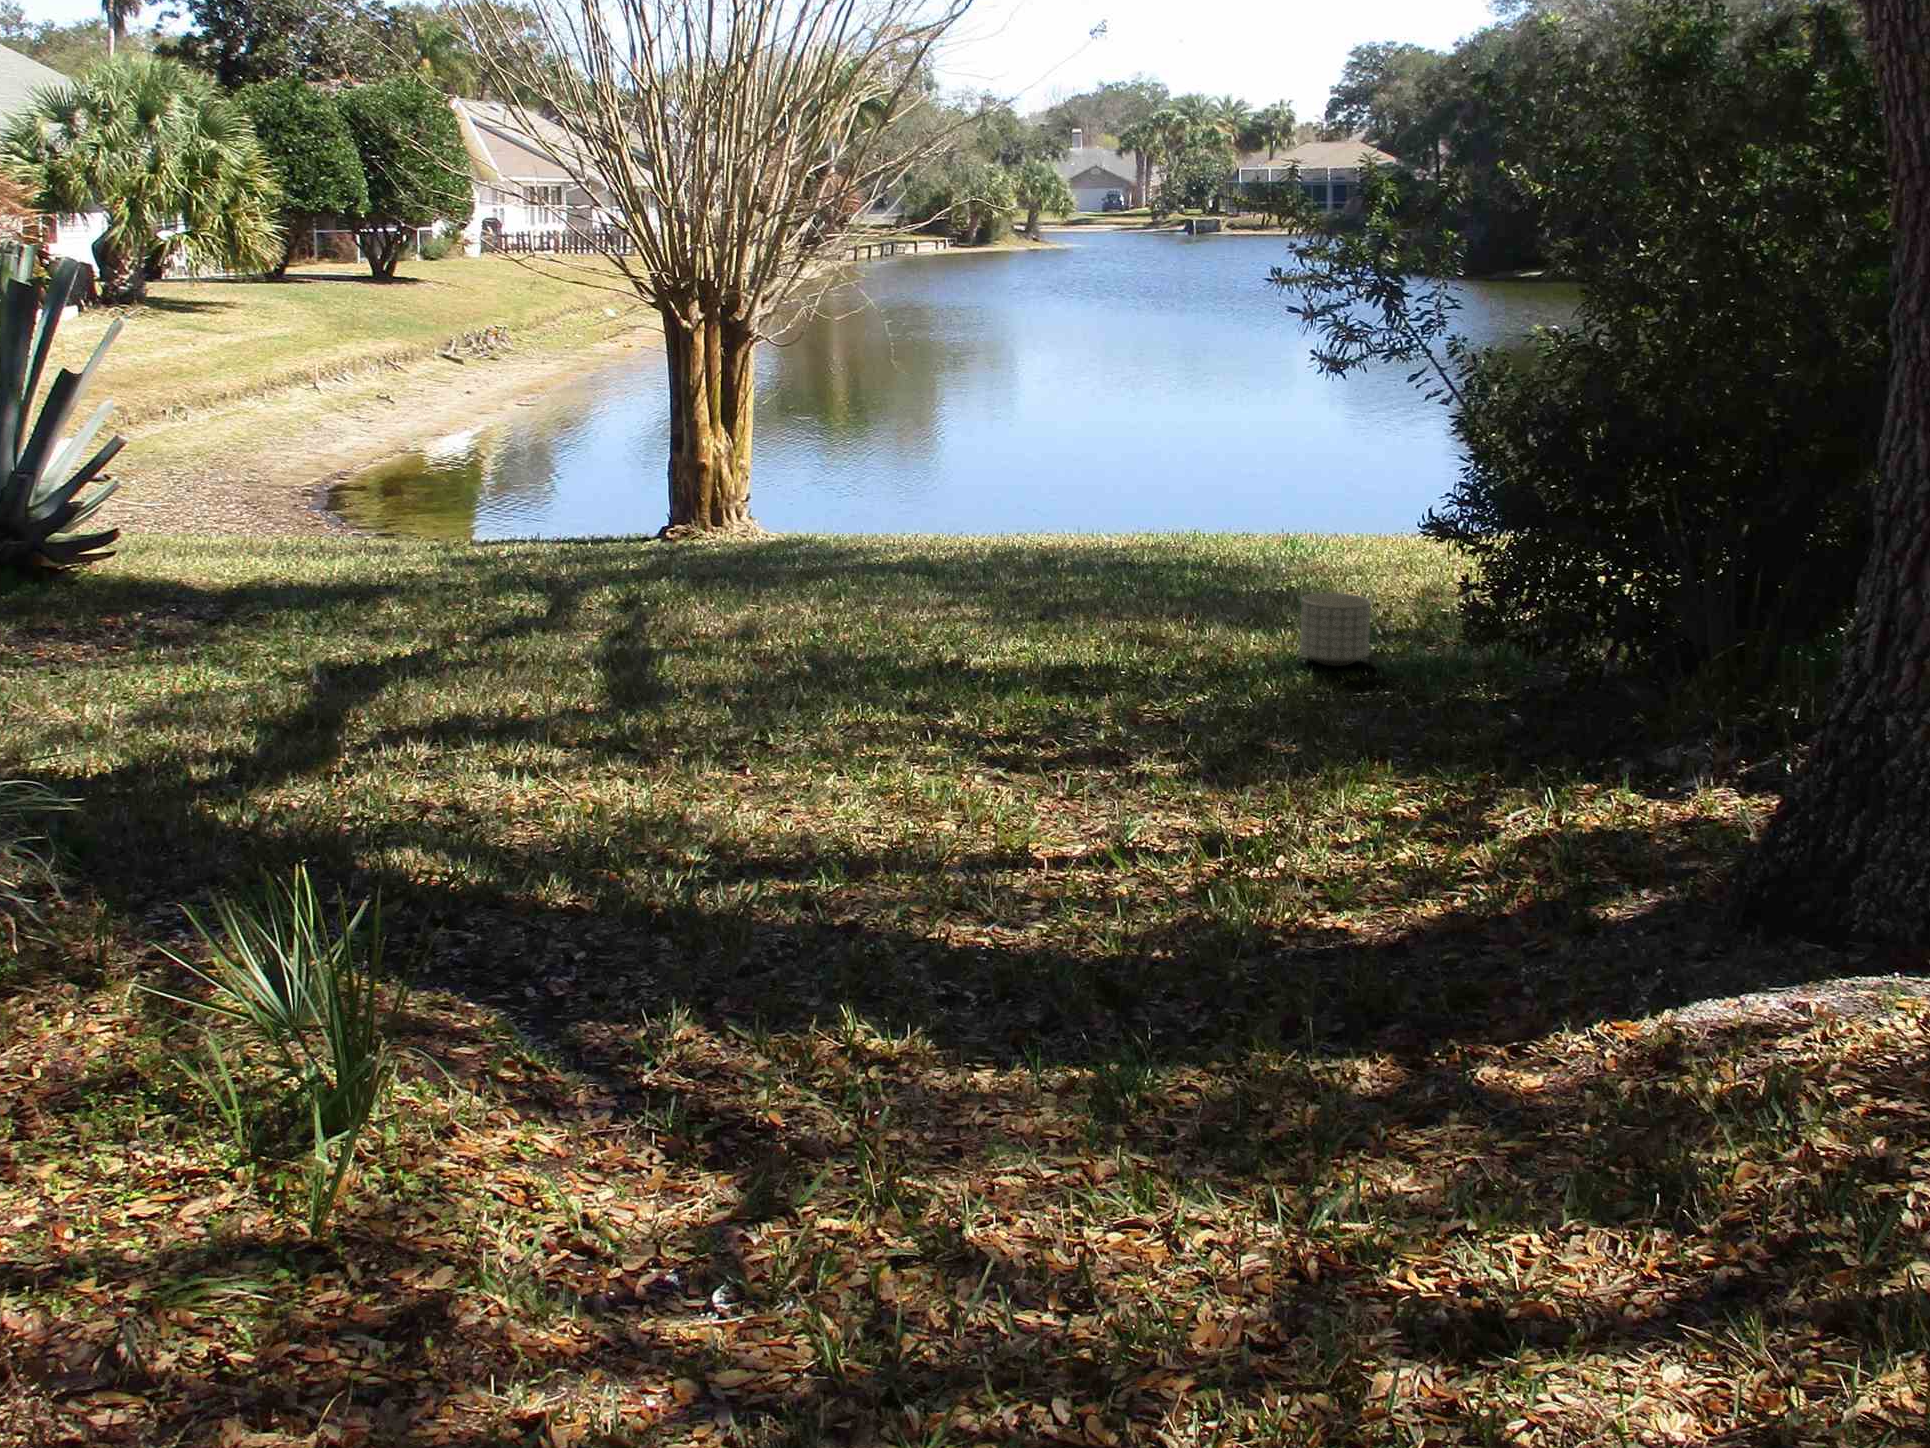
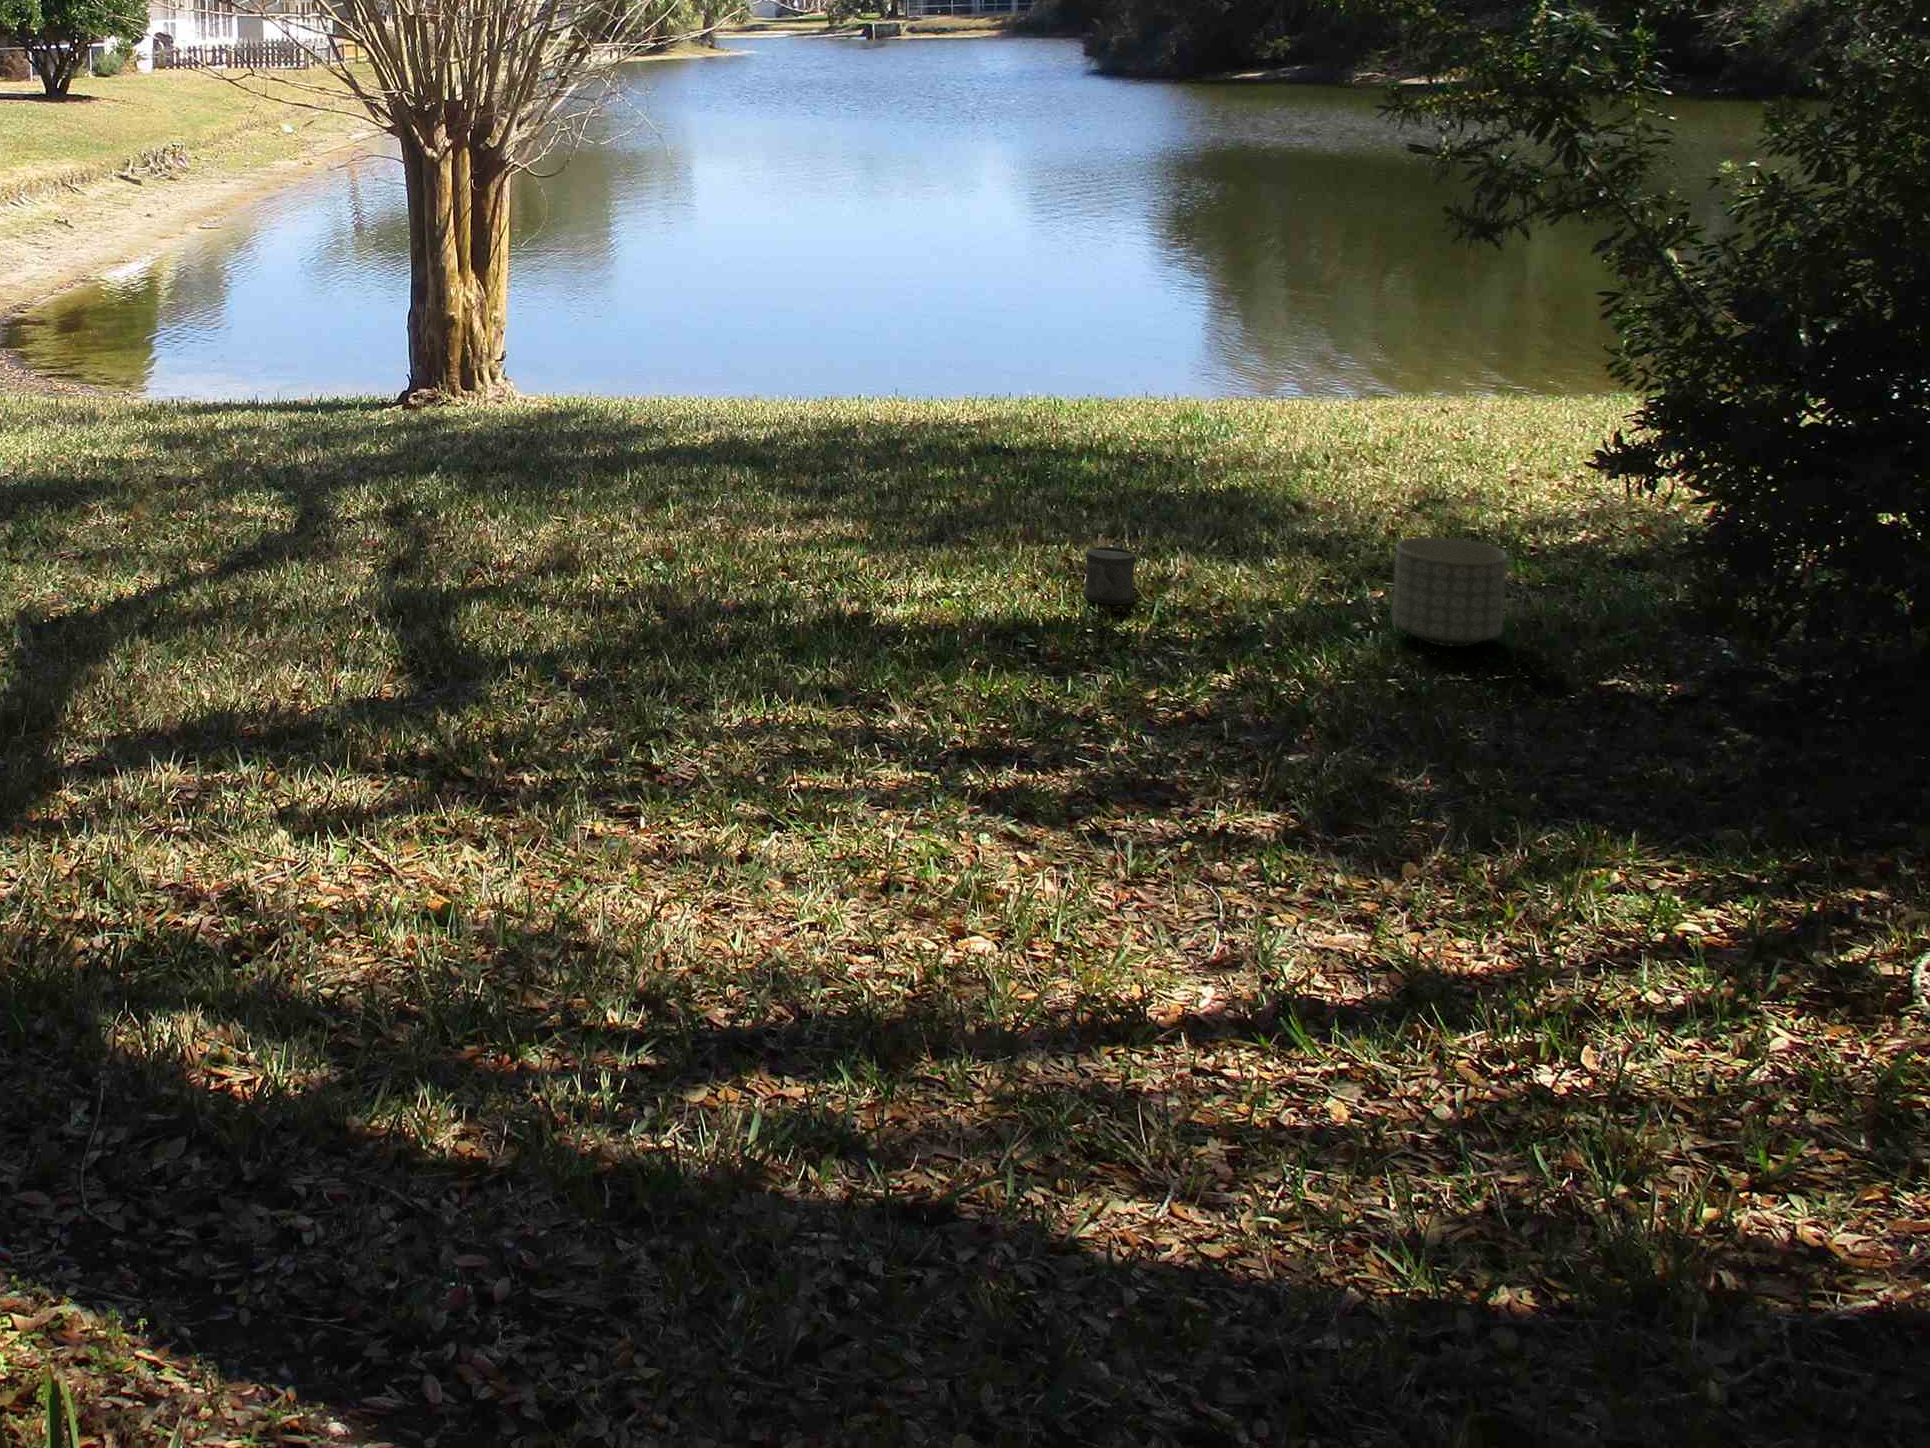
watering can: none [1100,603,1139,645] -> present [1084,542,1137,605]

